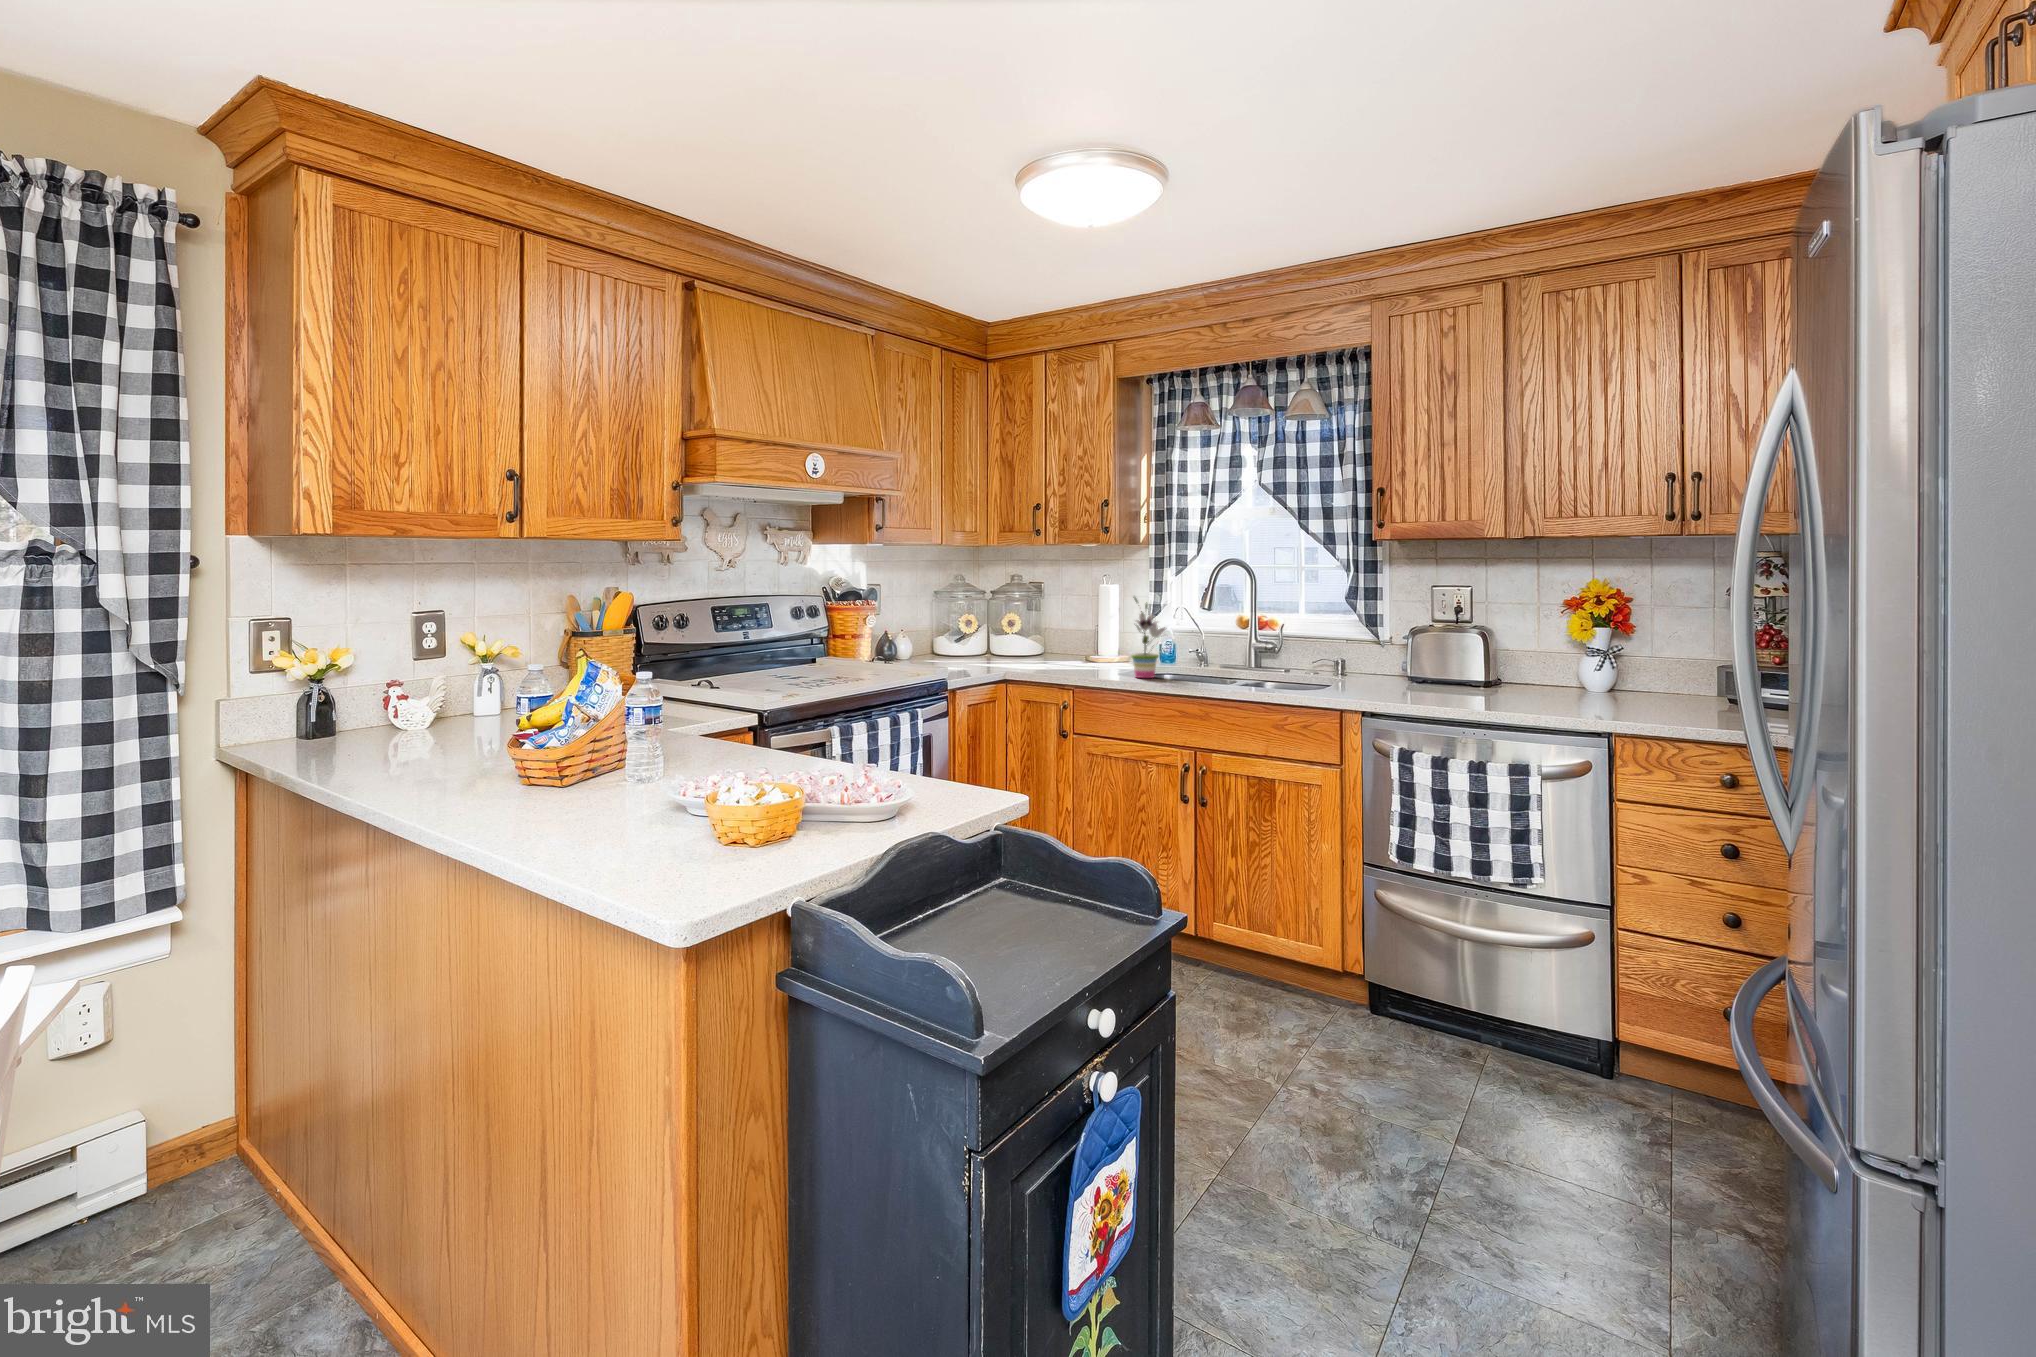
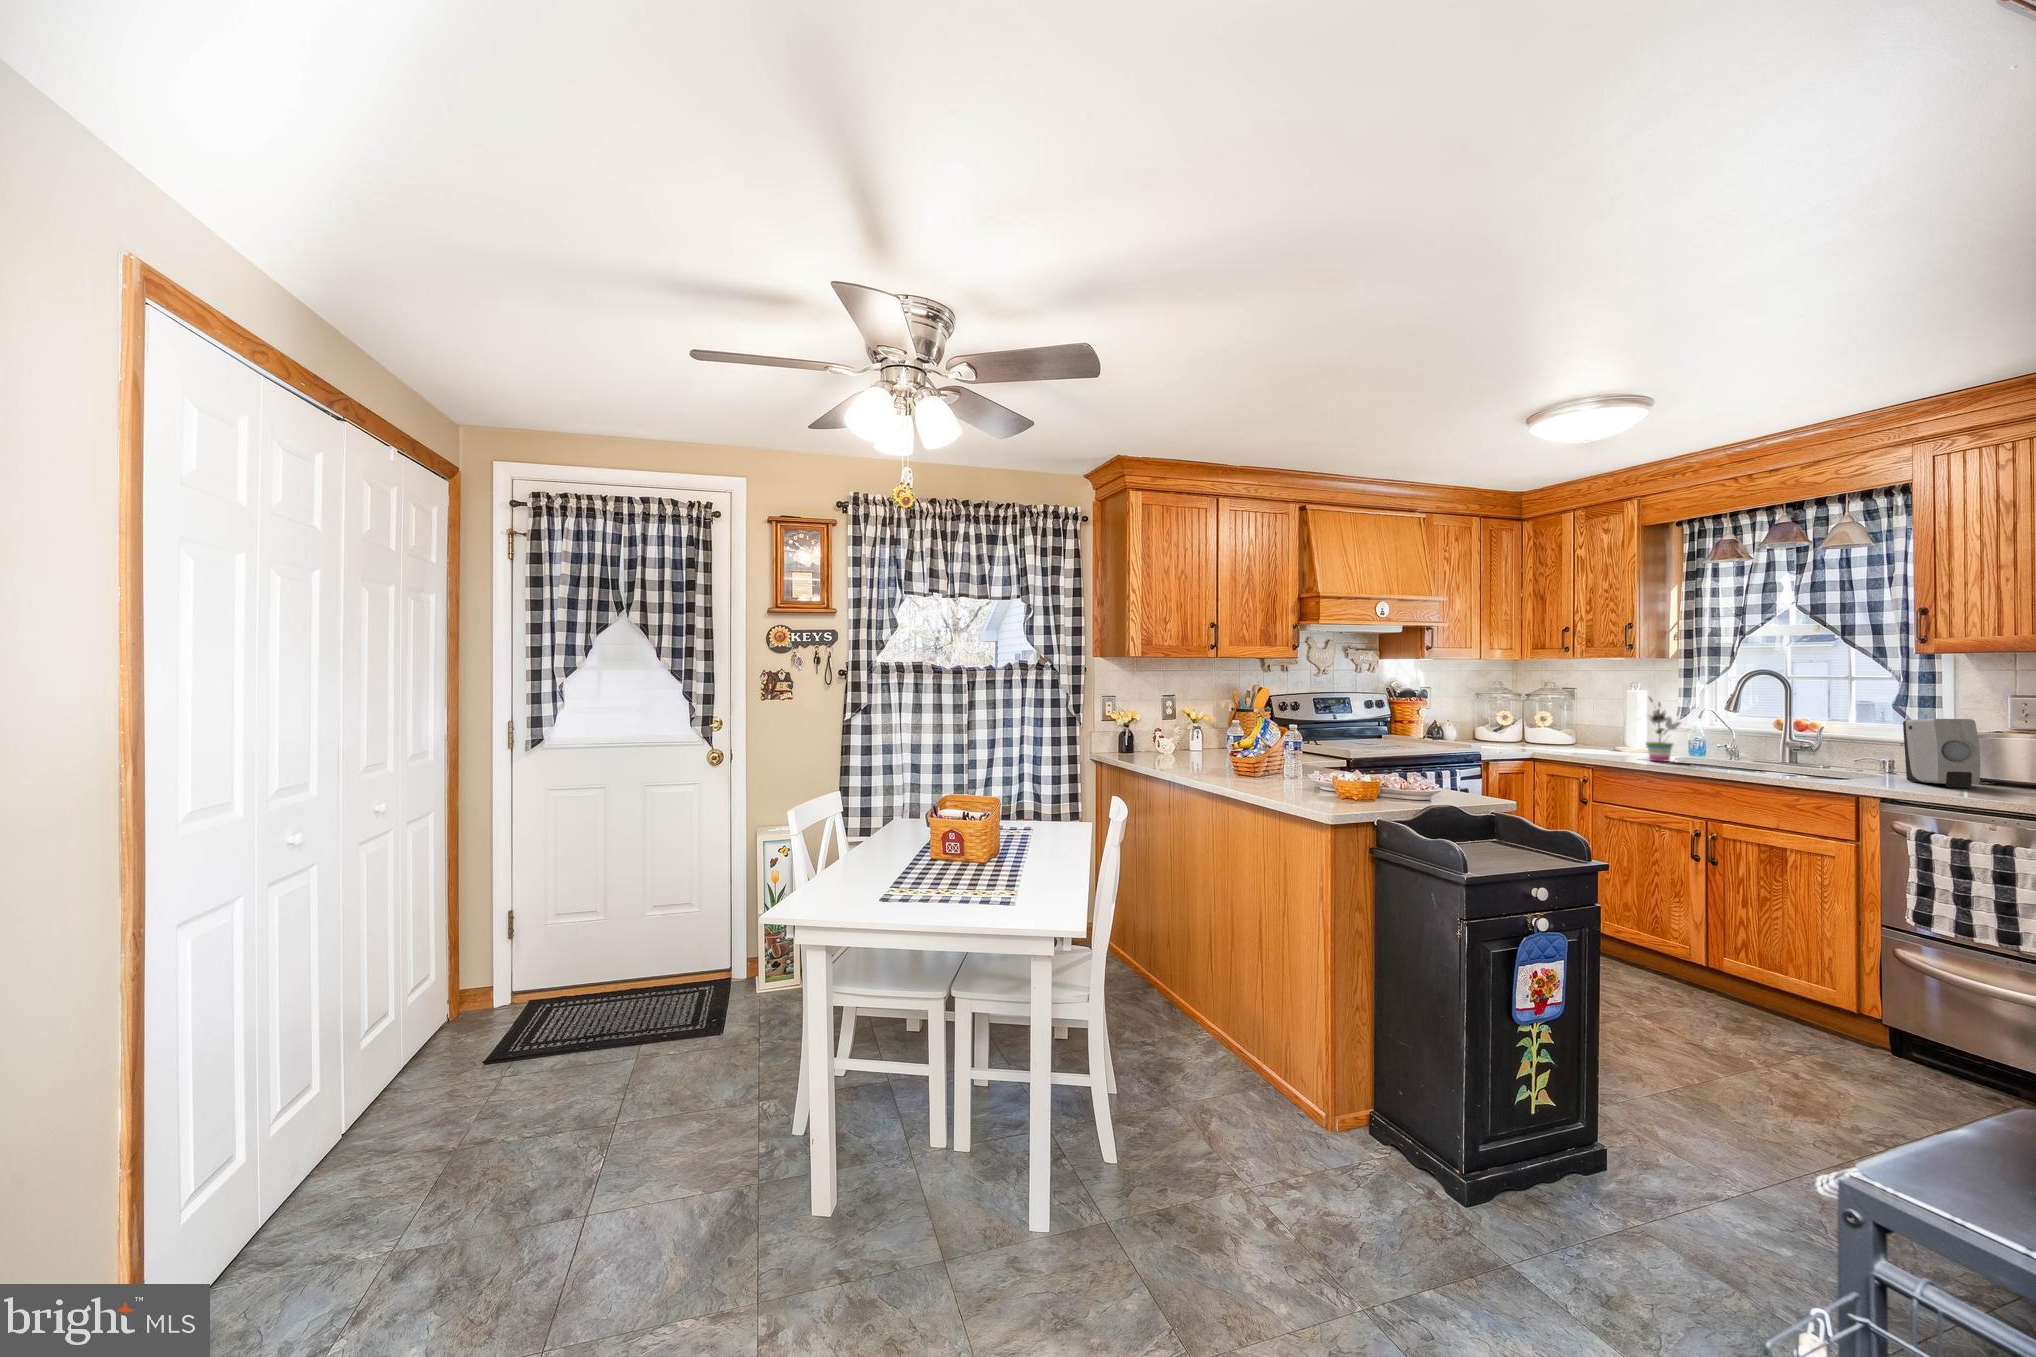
soap dispenser: none [1365,615,1427,692] -> present [1903,719,1980,788]

